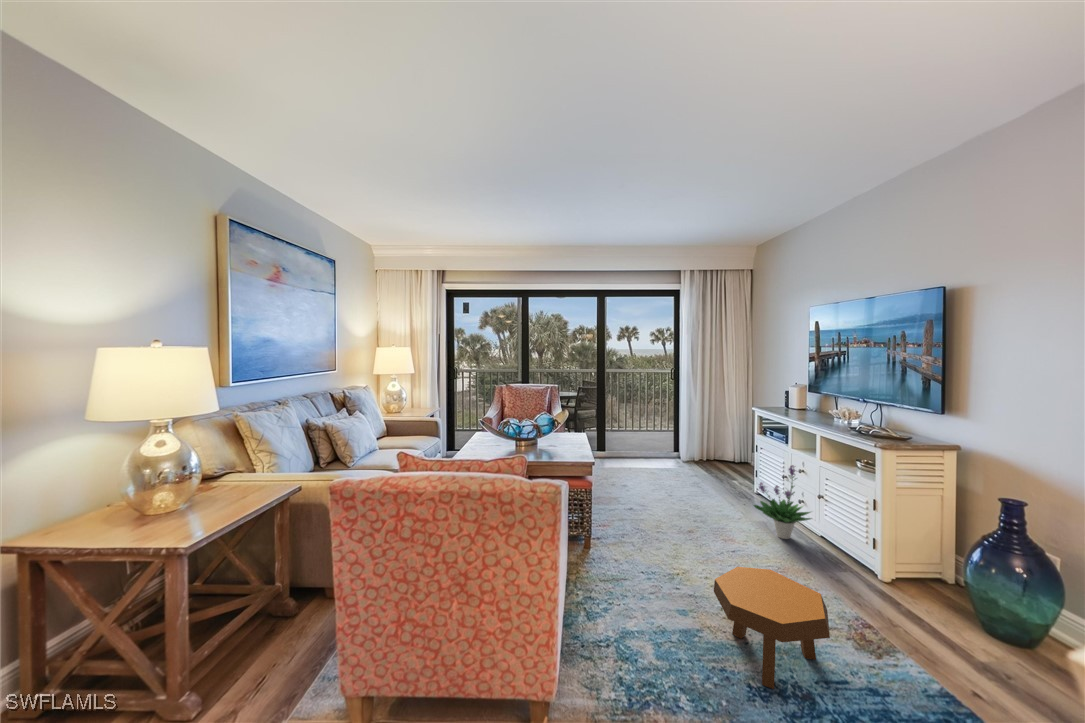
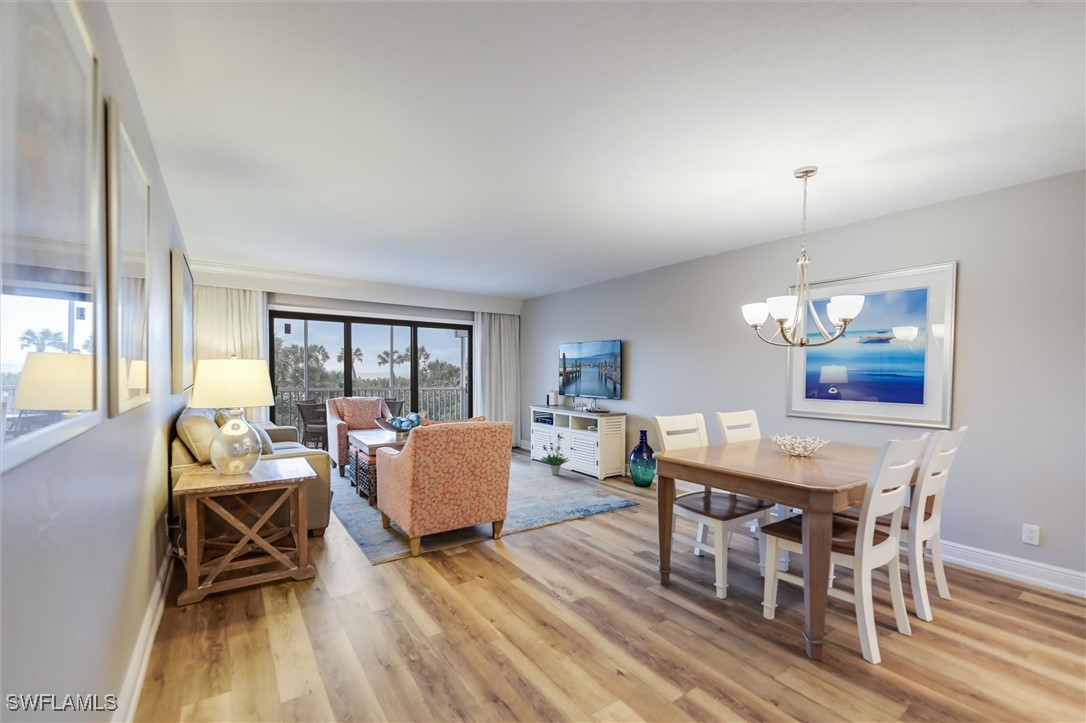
footstool: present [714,567,830,689] -> none [544,473,591,512]

